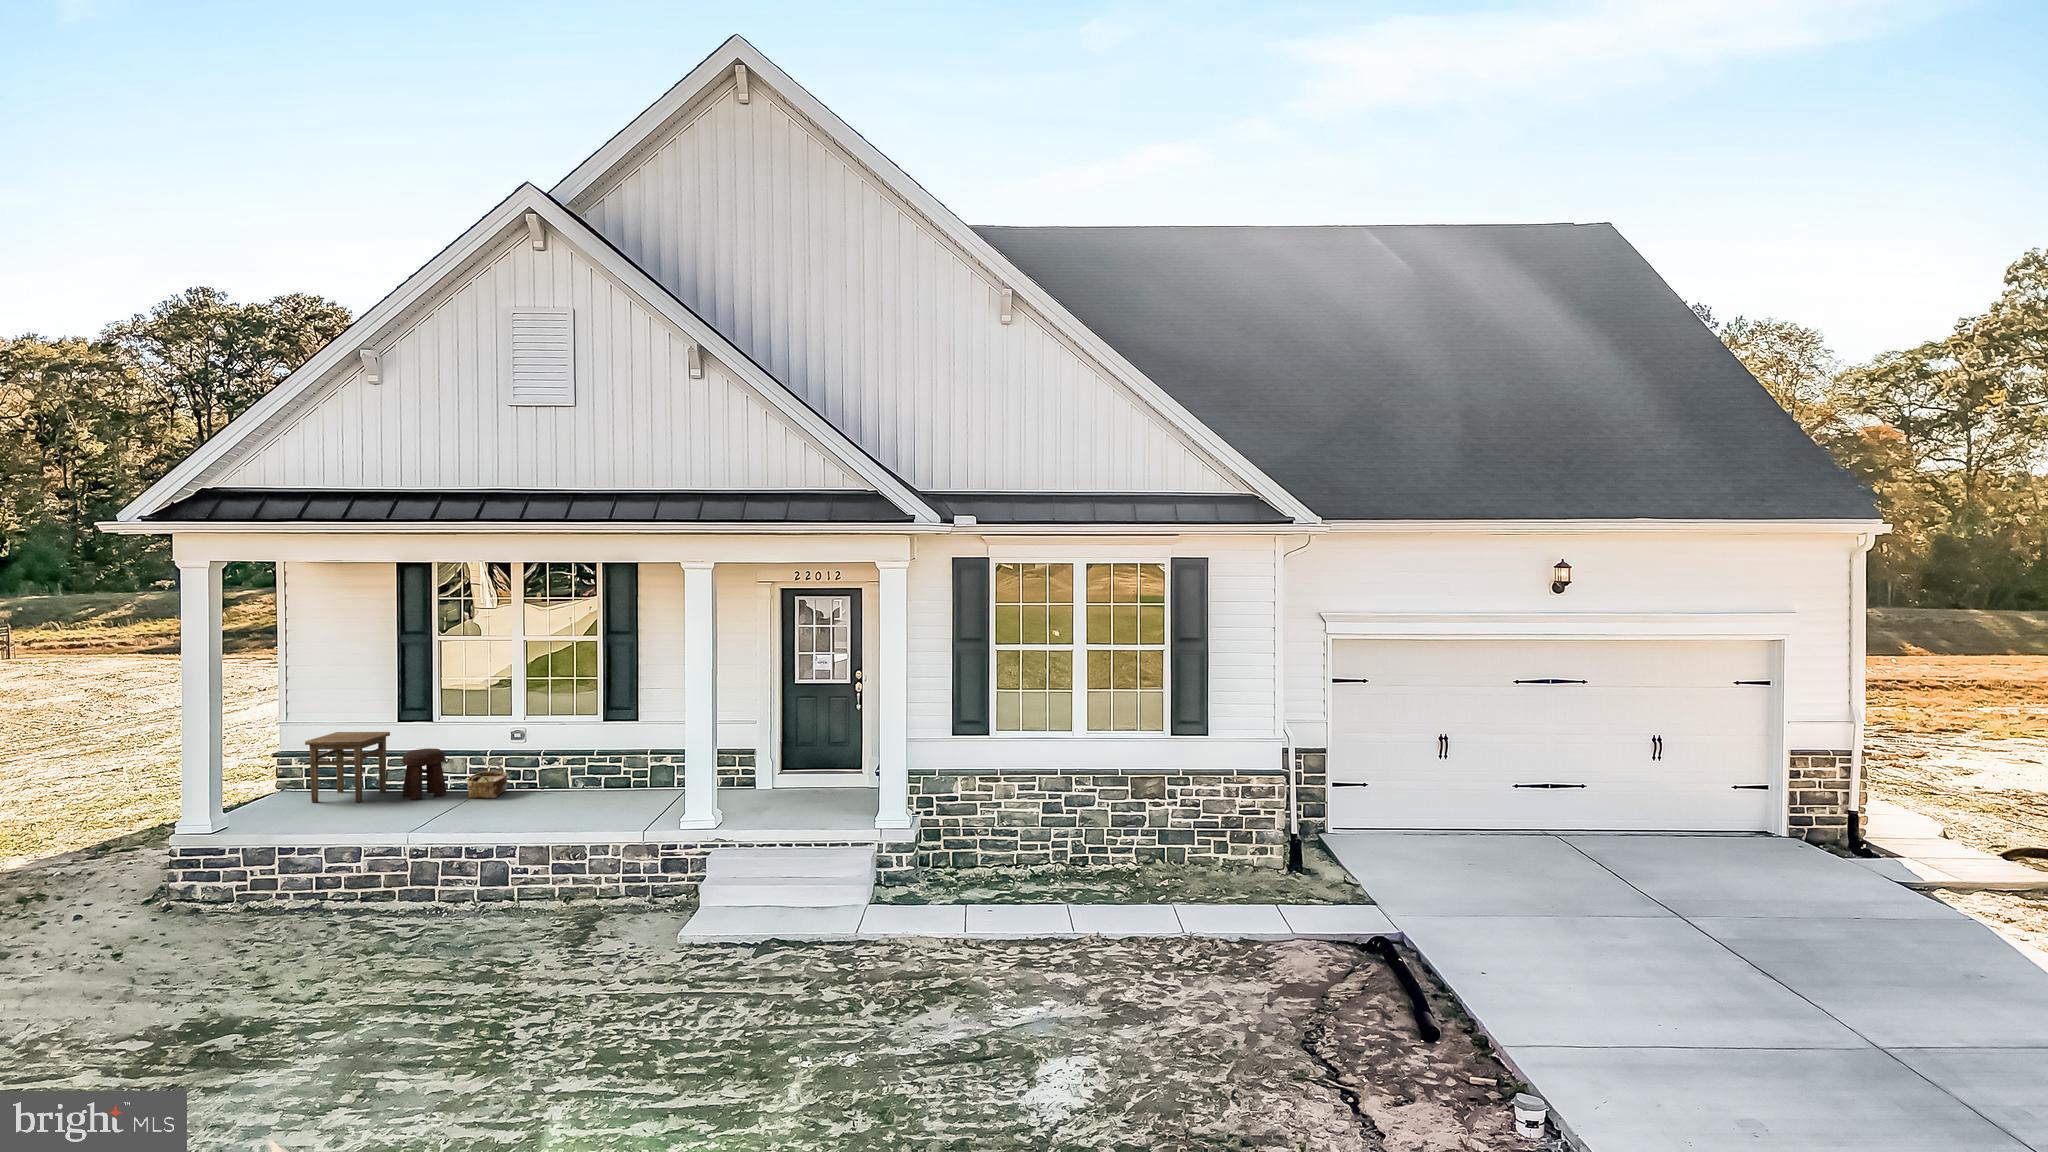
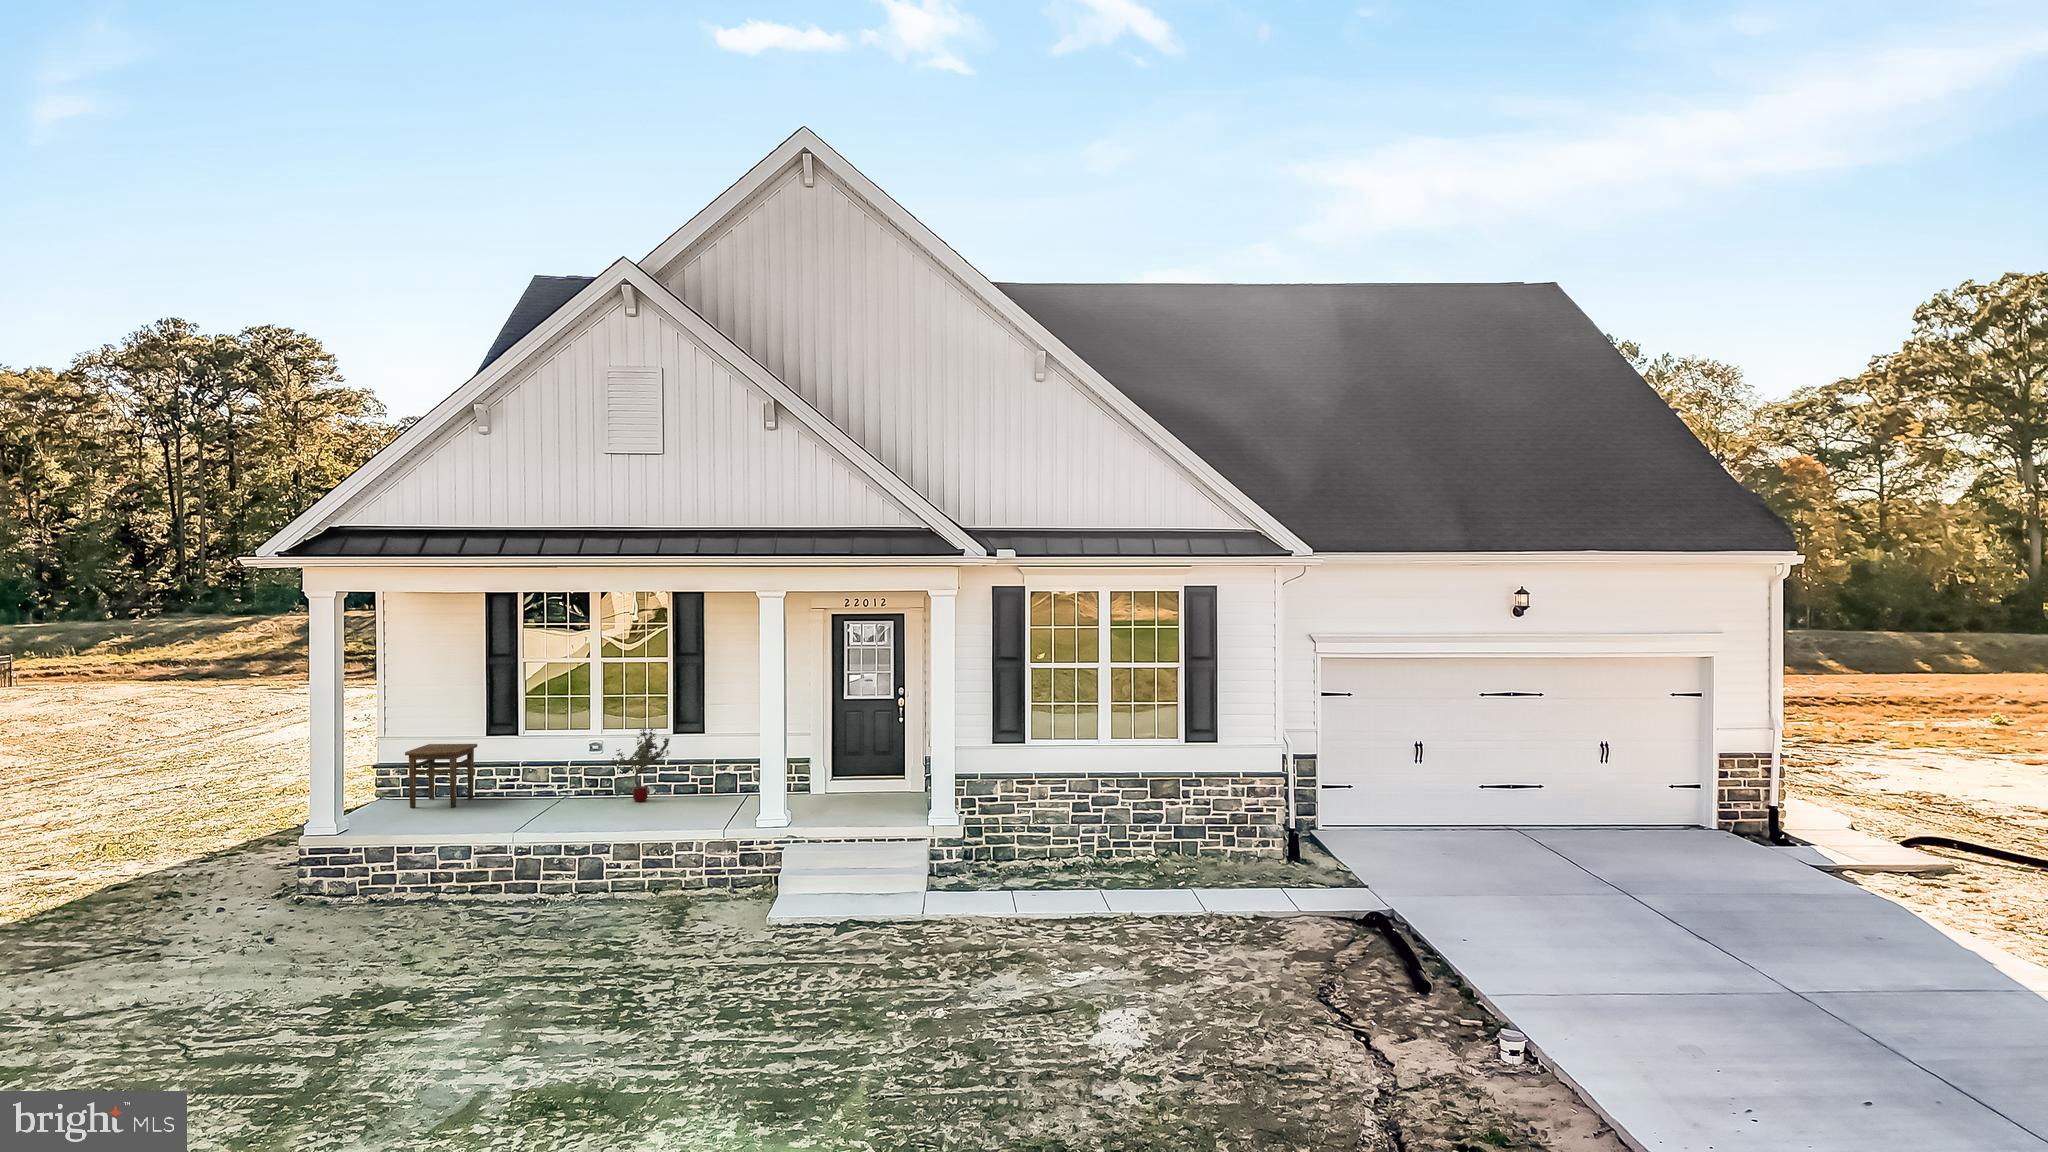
potted tree: none [533,715,600,797] -> present [611,728,670,802]
stool: present [403,748,446,800] -> none [491,759,530,805]
woven basket: present [467,764,507,798] -> none [551,772,585,803]

